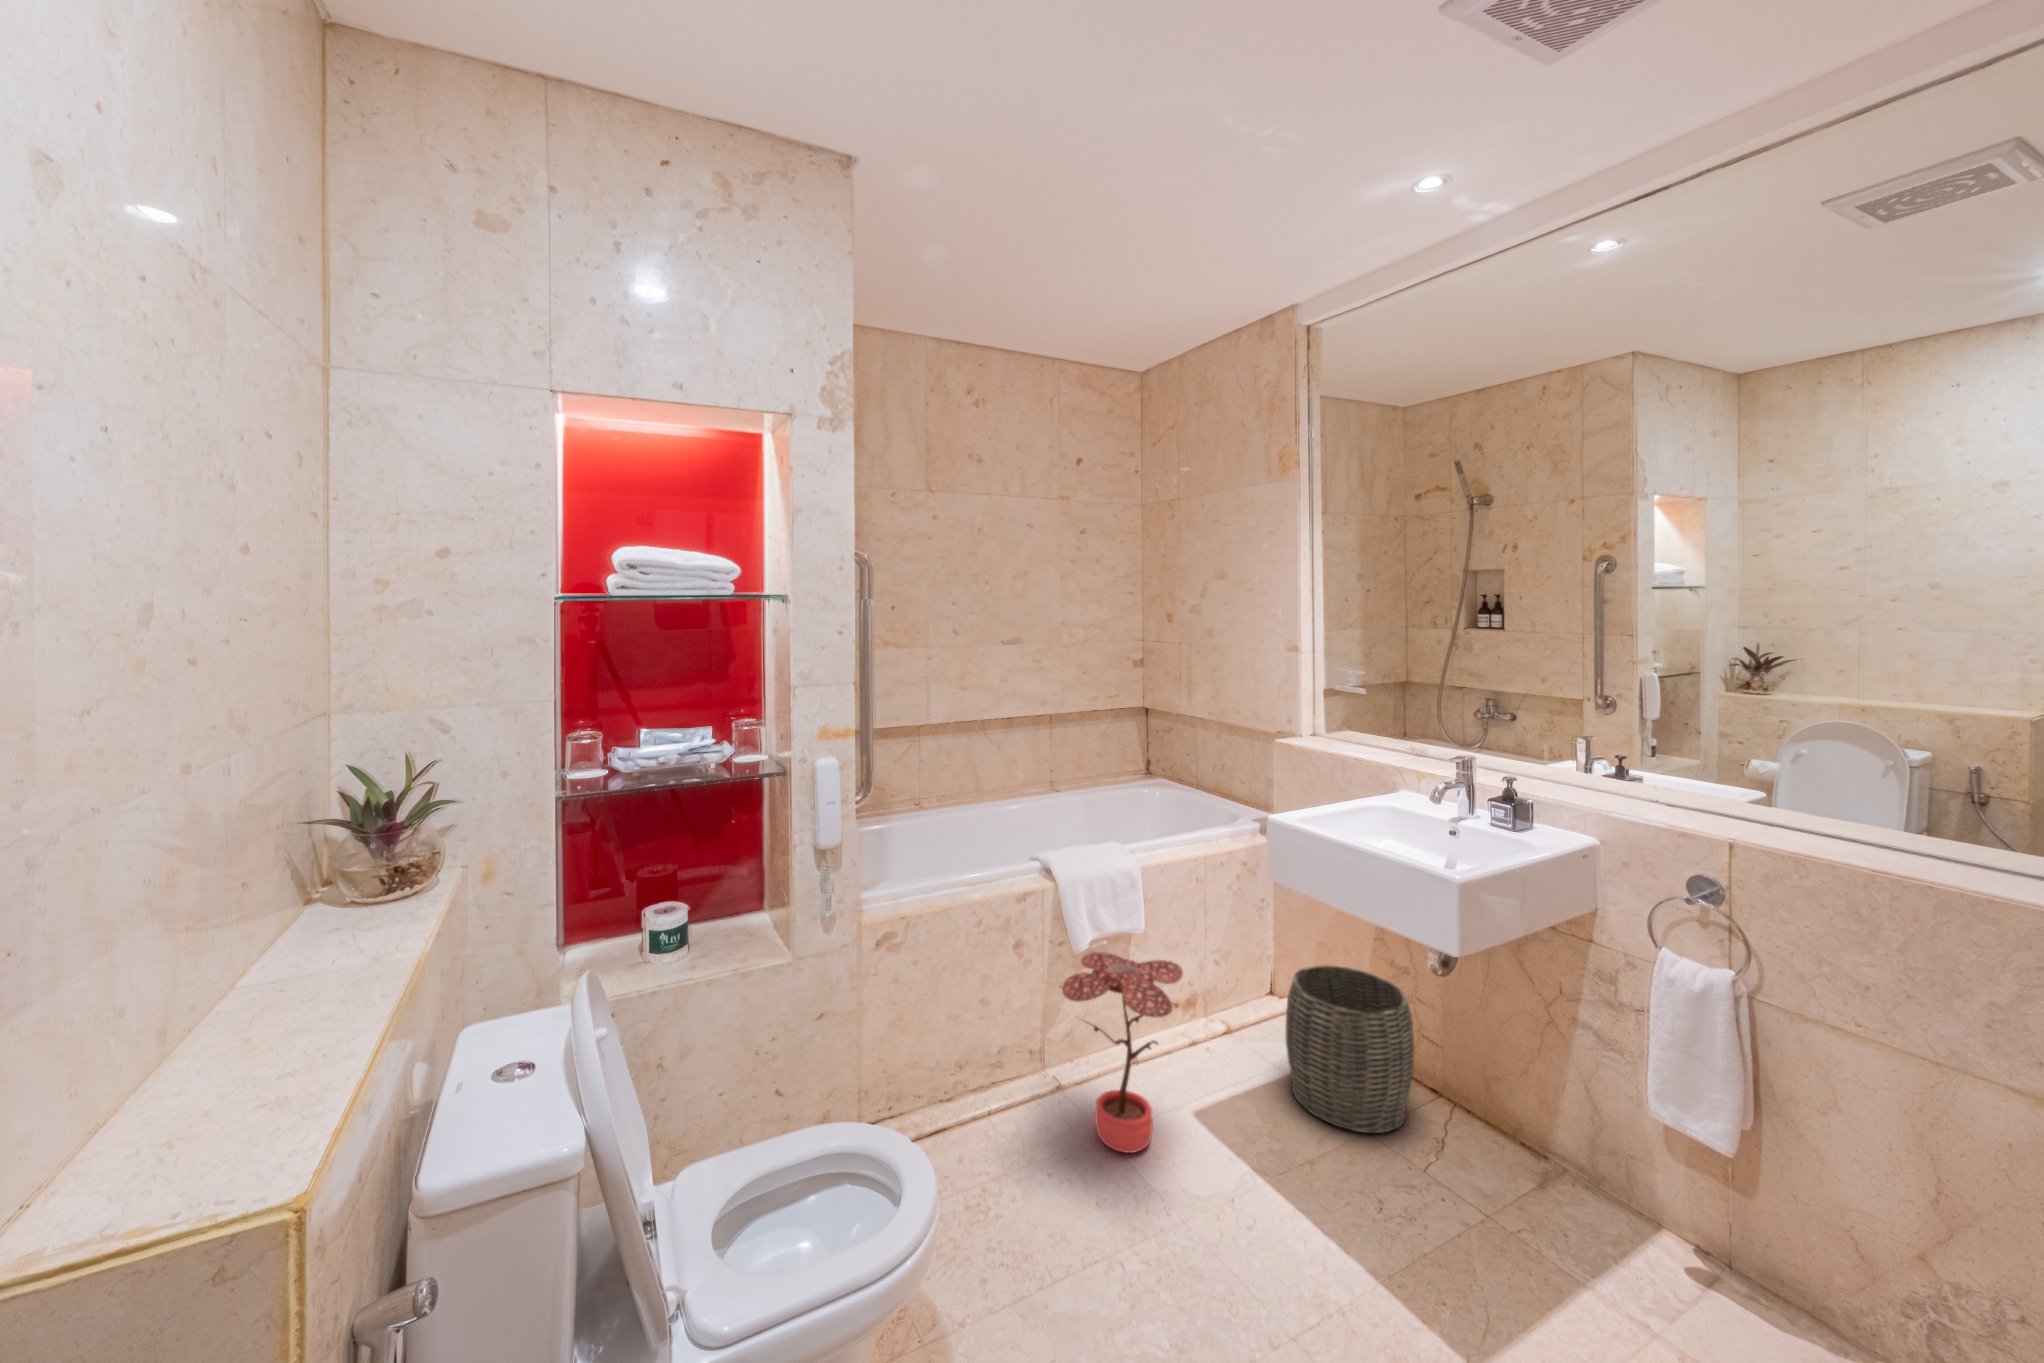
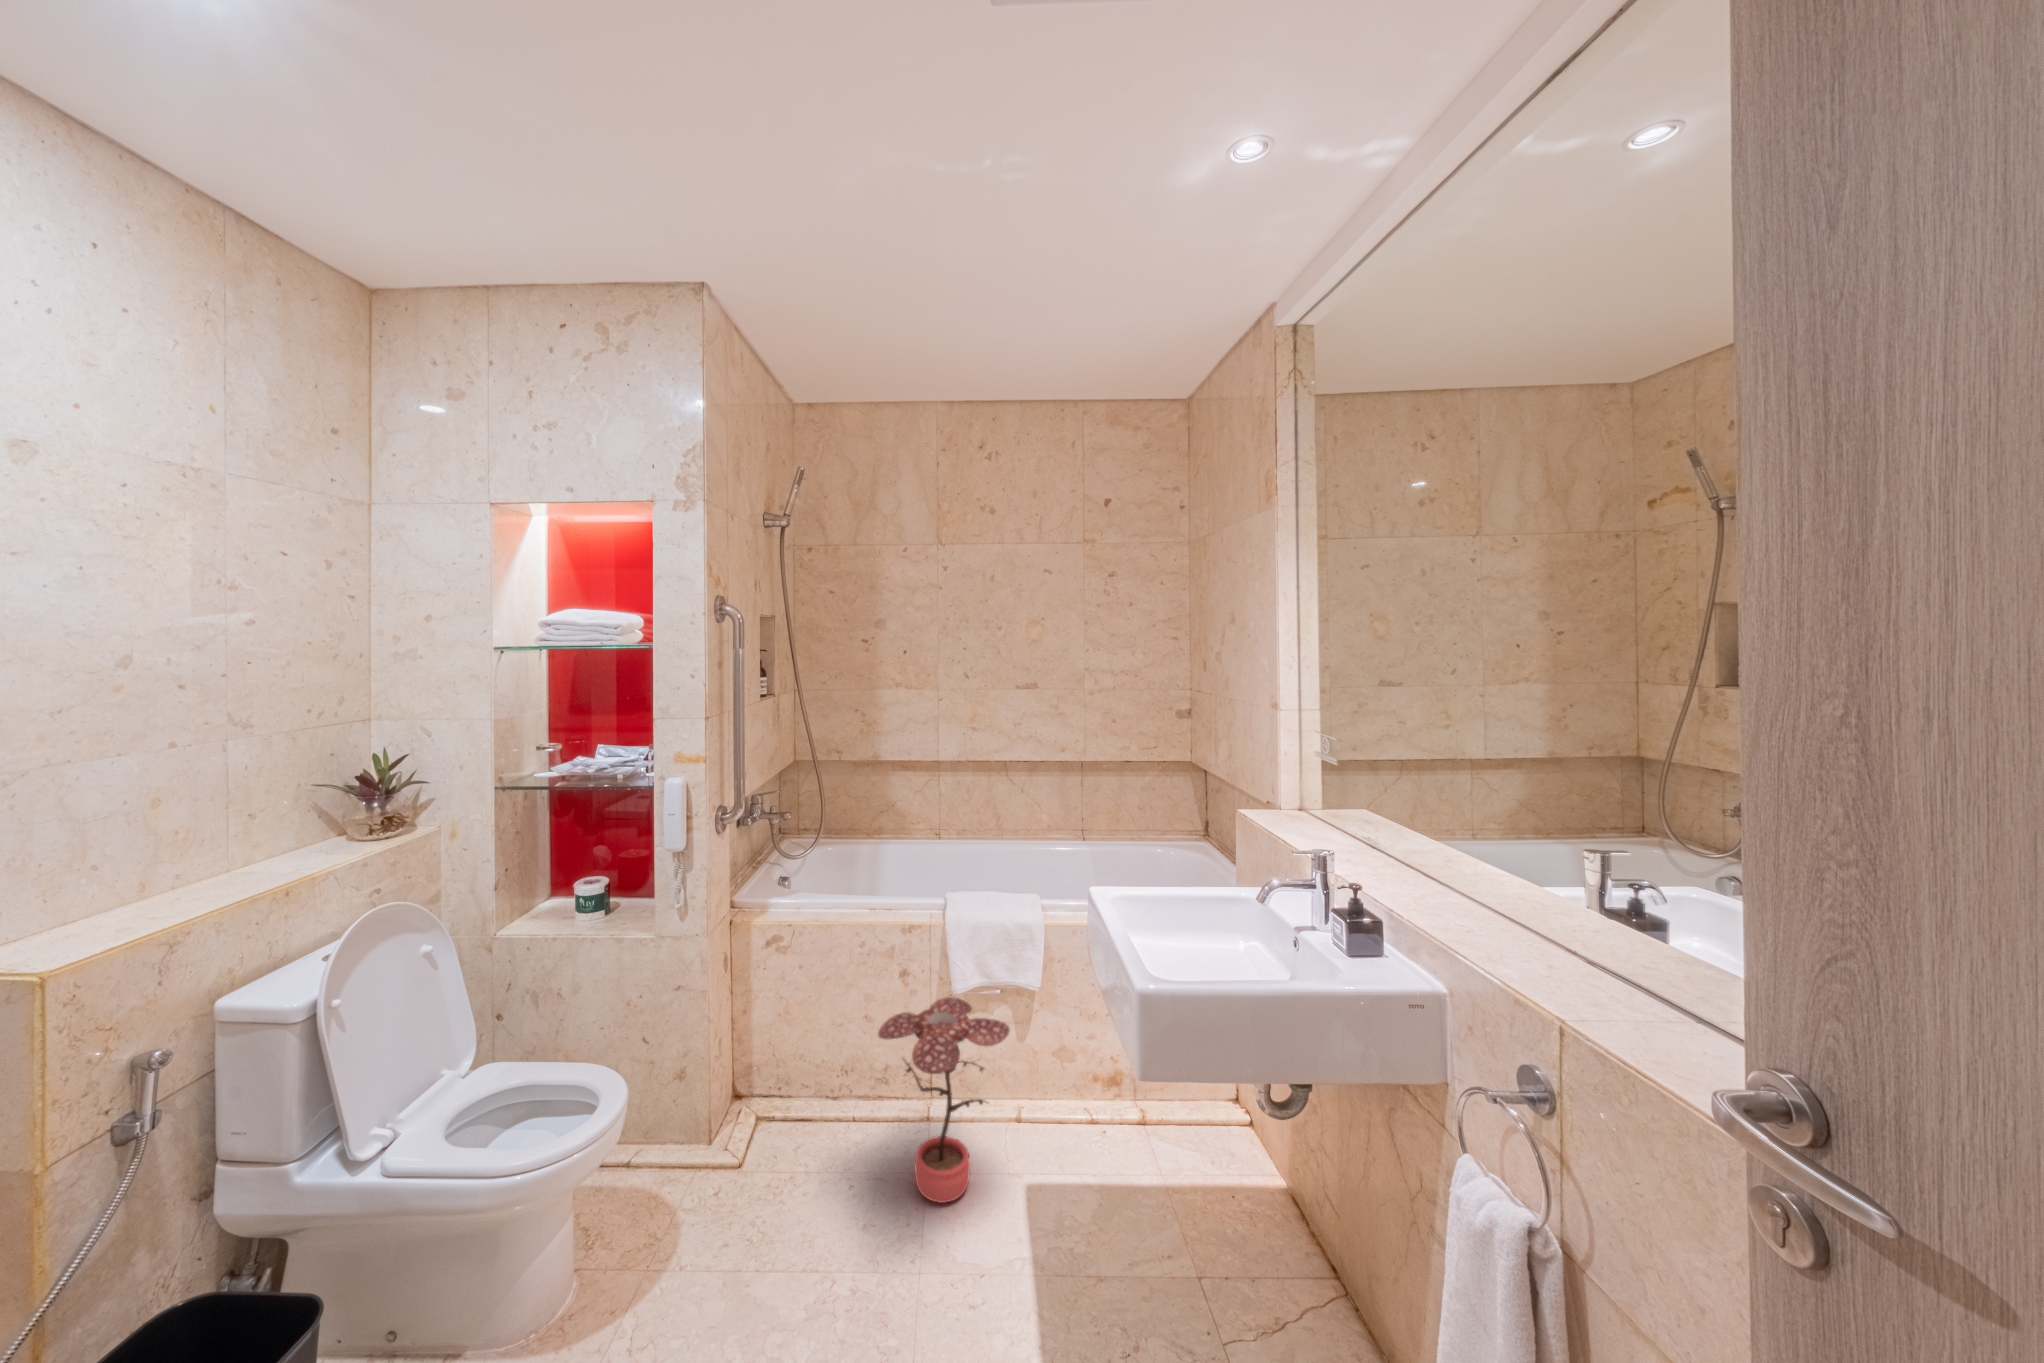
woven basket: present [1285,965,1414,1133] -> none [1141,1072,1281,1289]

